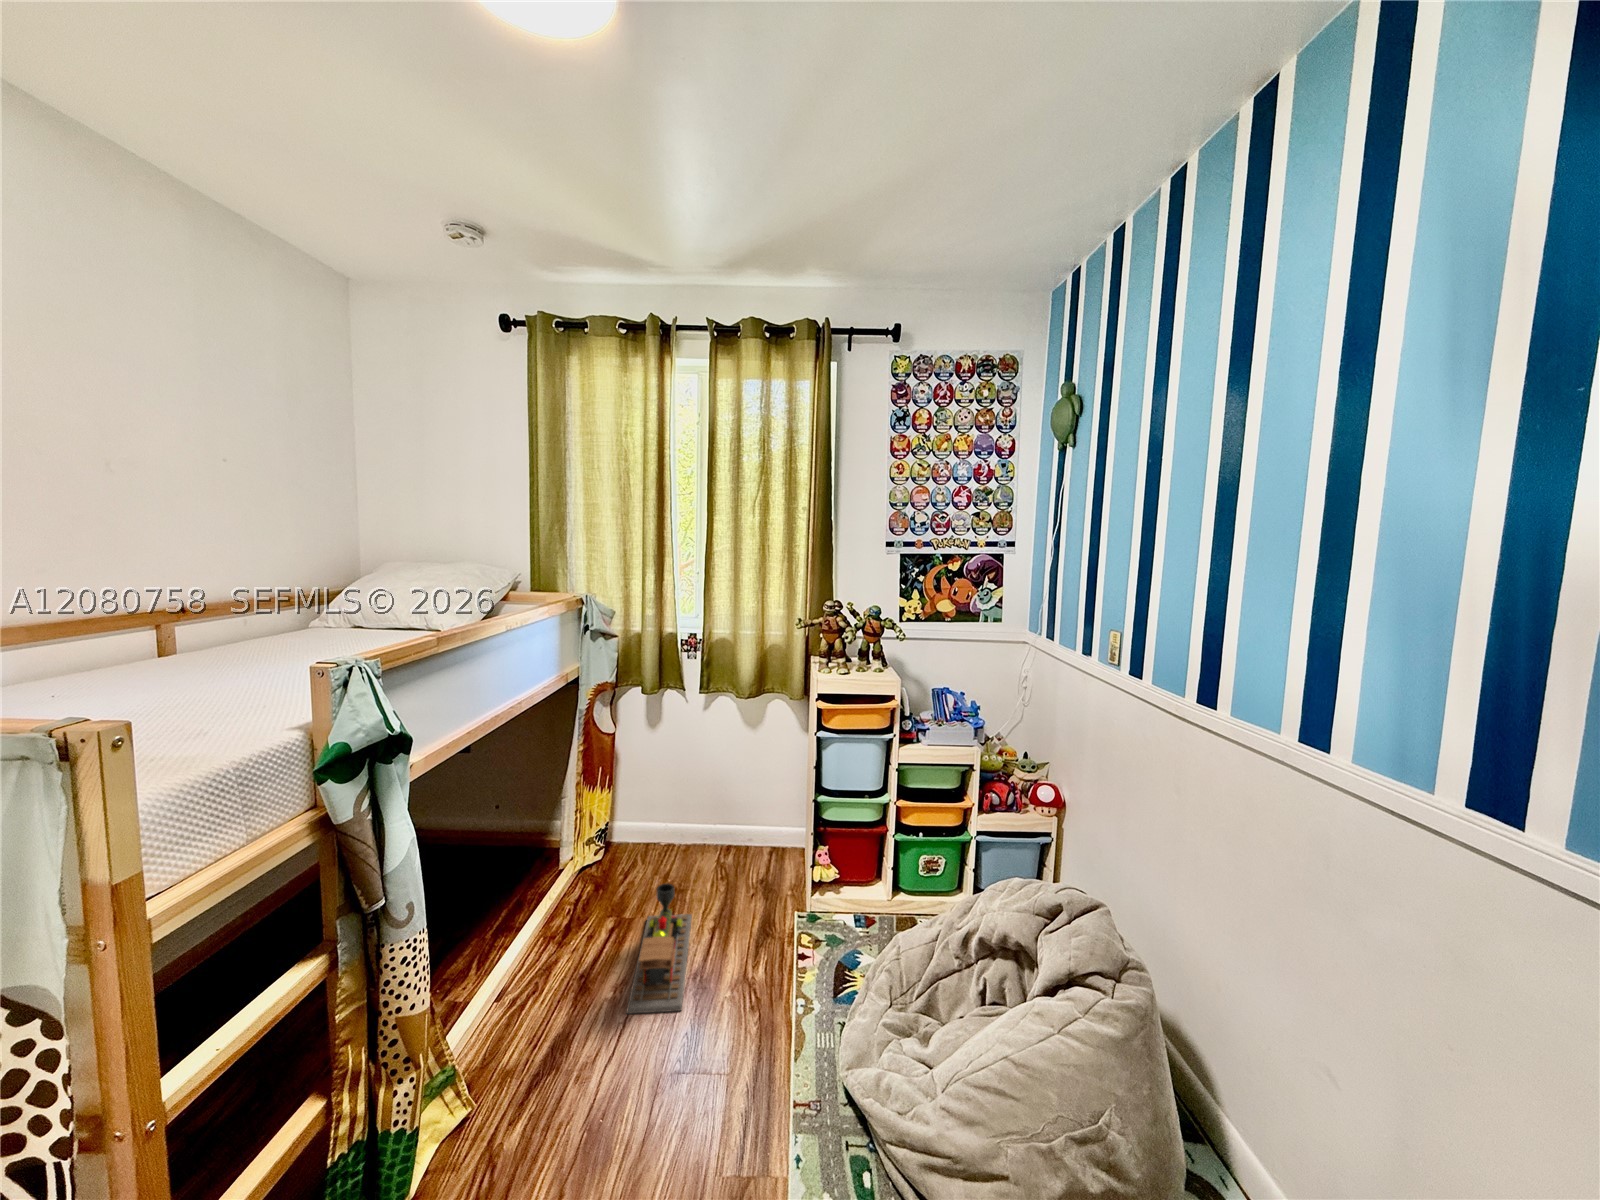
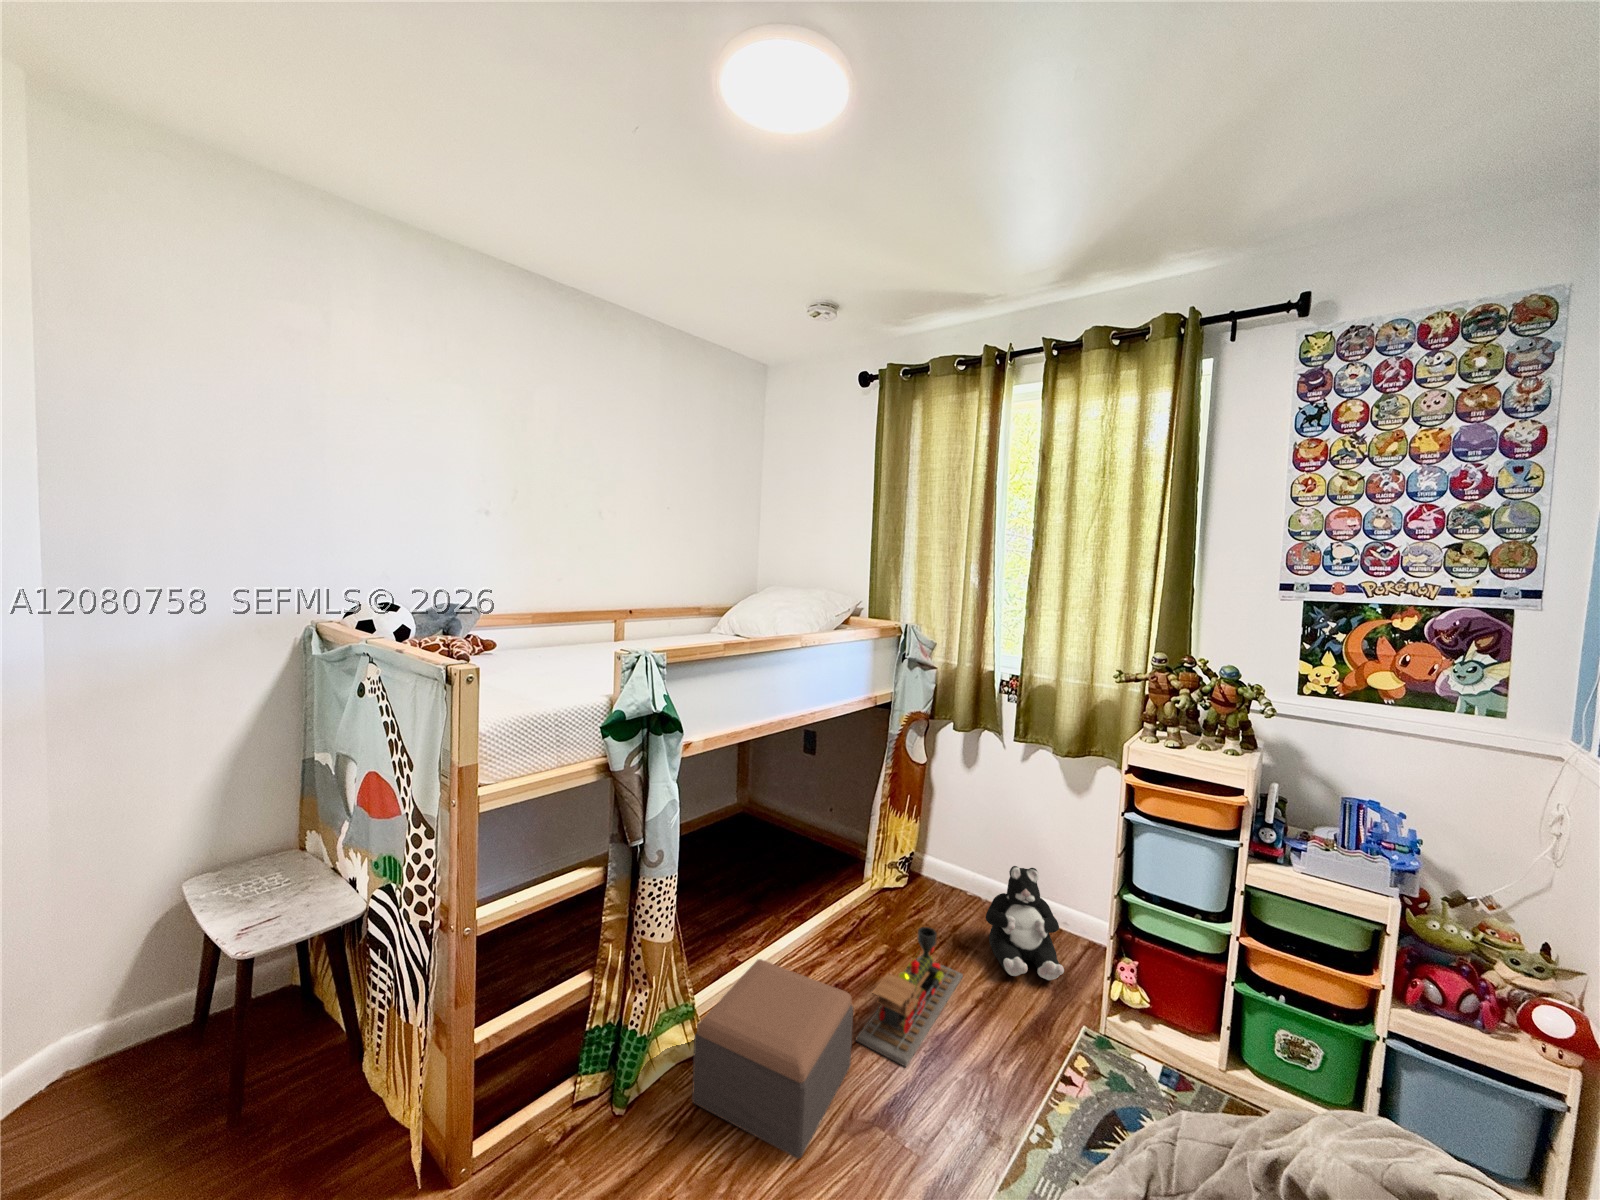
plush toy: none [697,802,769,899] -> present [986,866,1064,980]
footstool: none [483,968,634,1161] -> present [692,959,853,1159]

